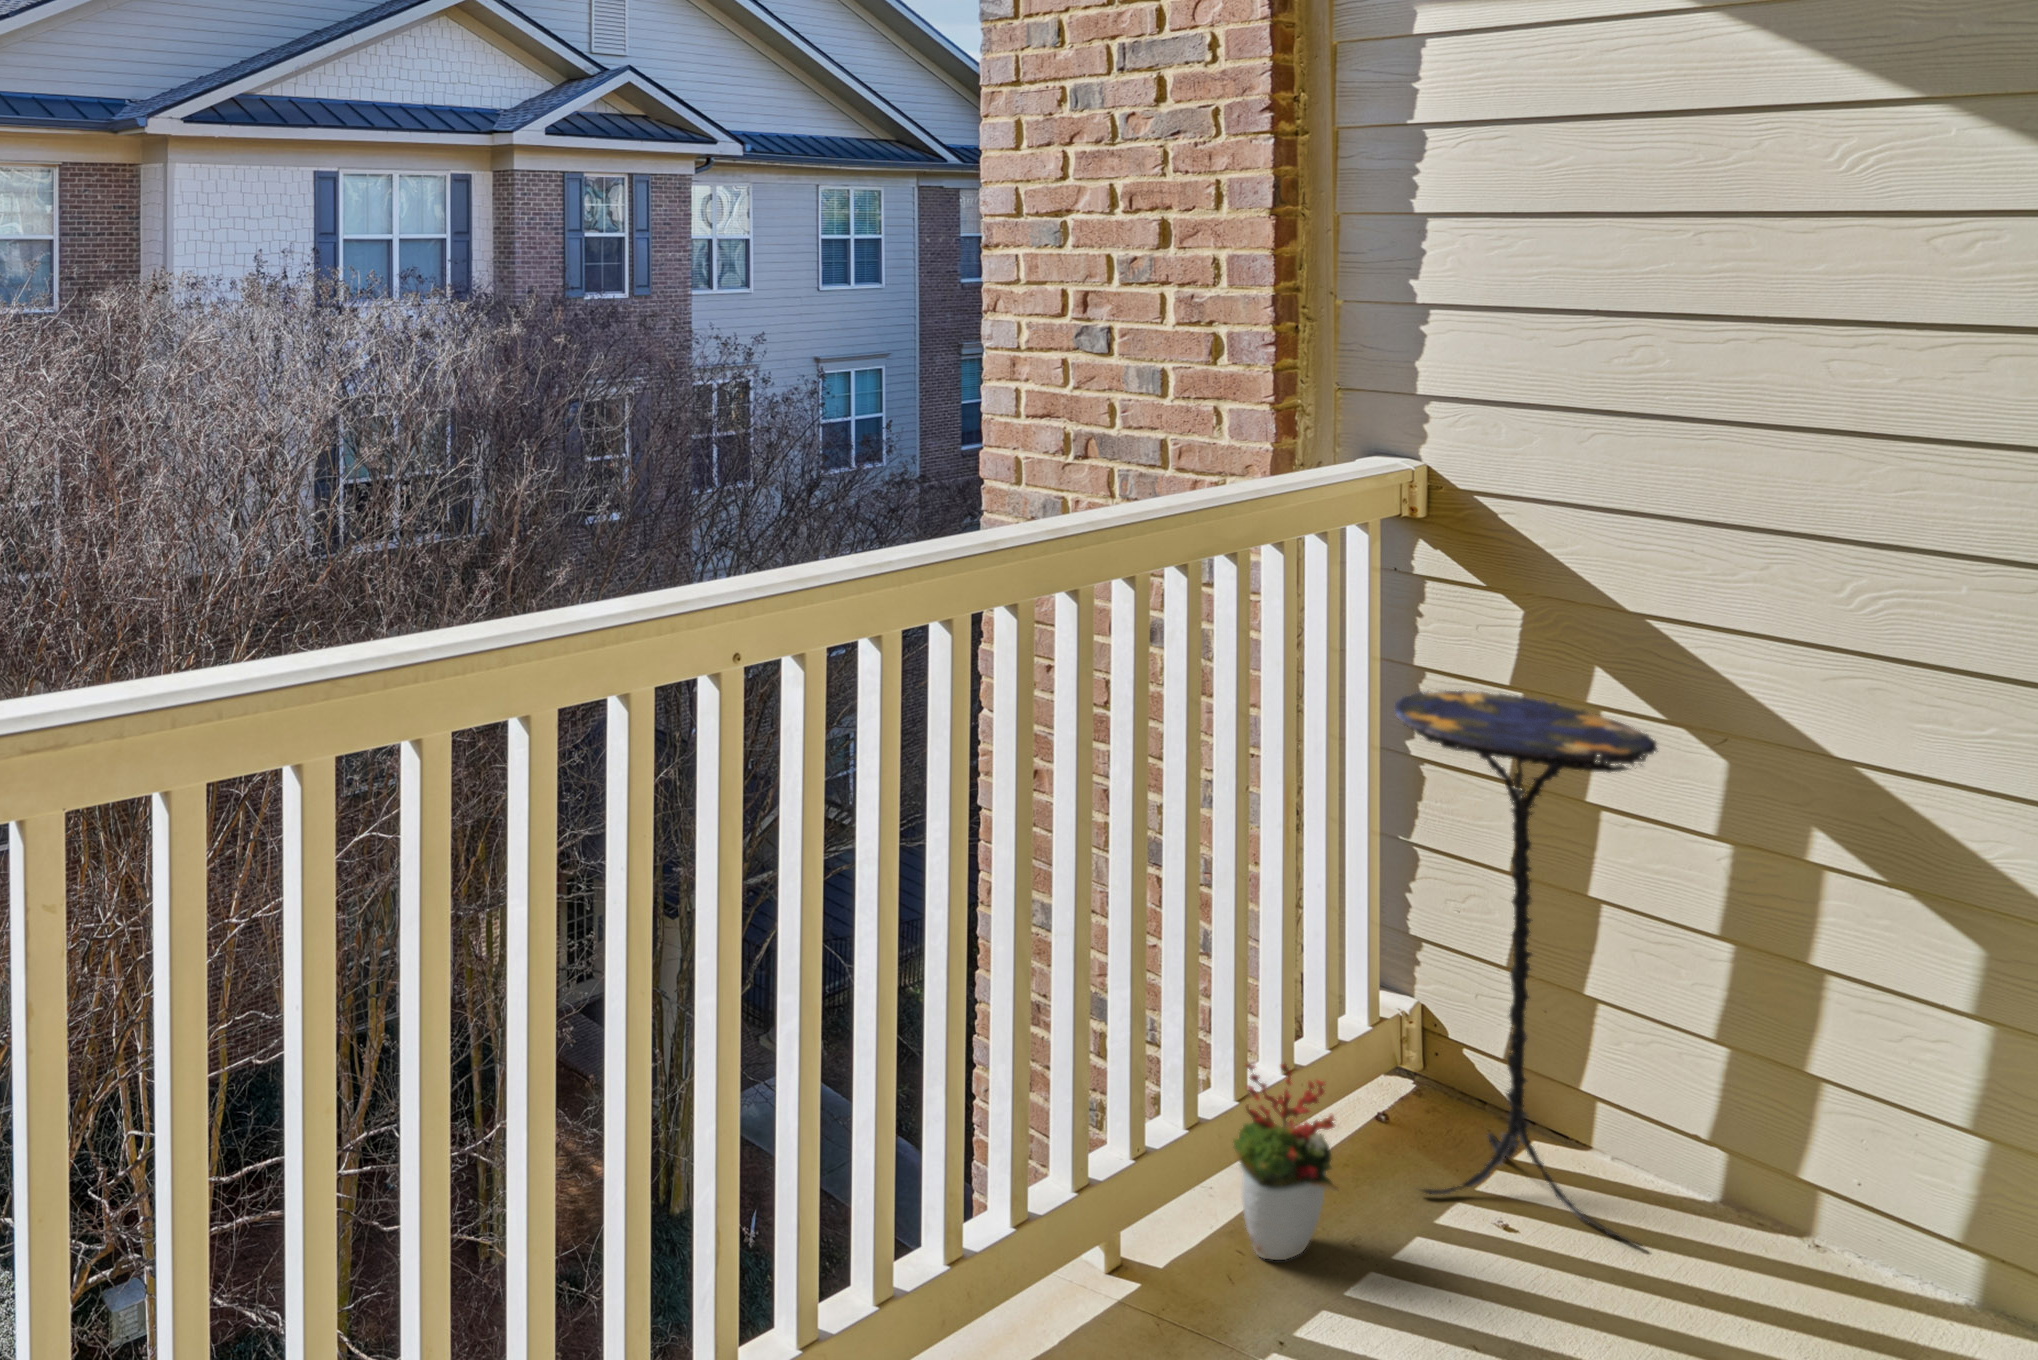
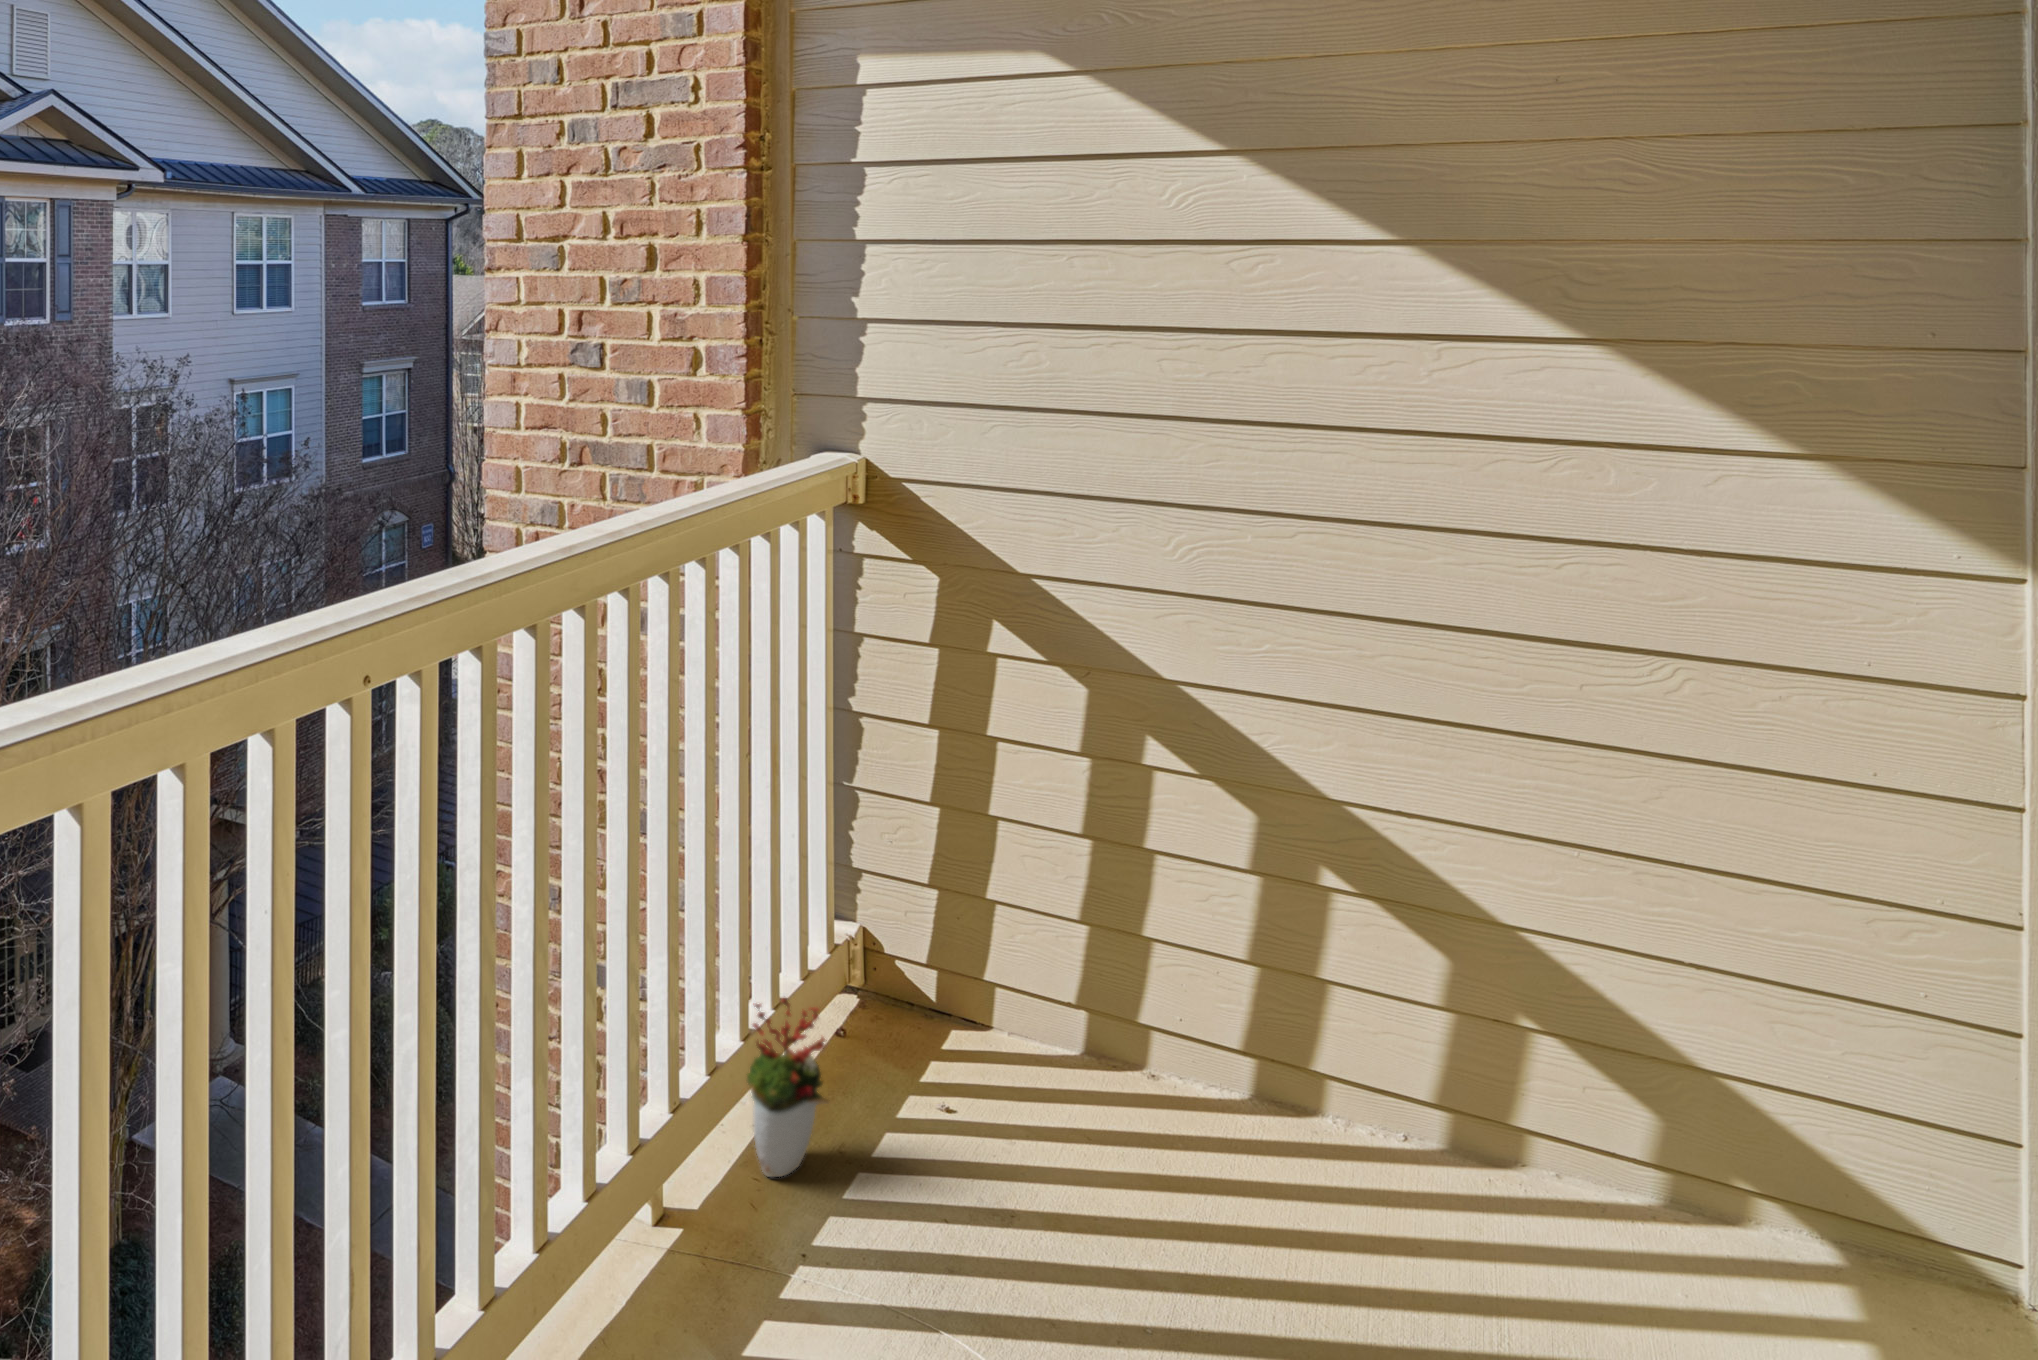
side table: present [1394,691,1658,1247] -> none [851,650,1047,1107]

